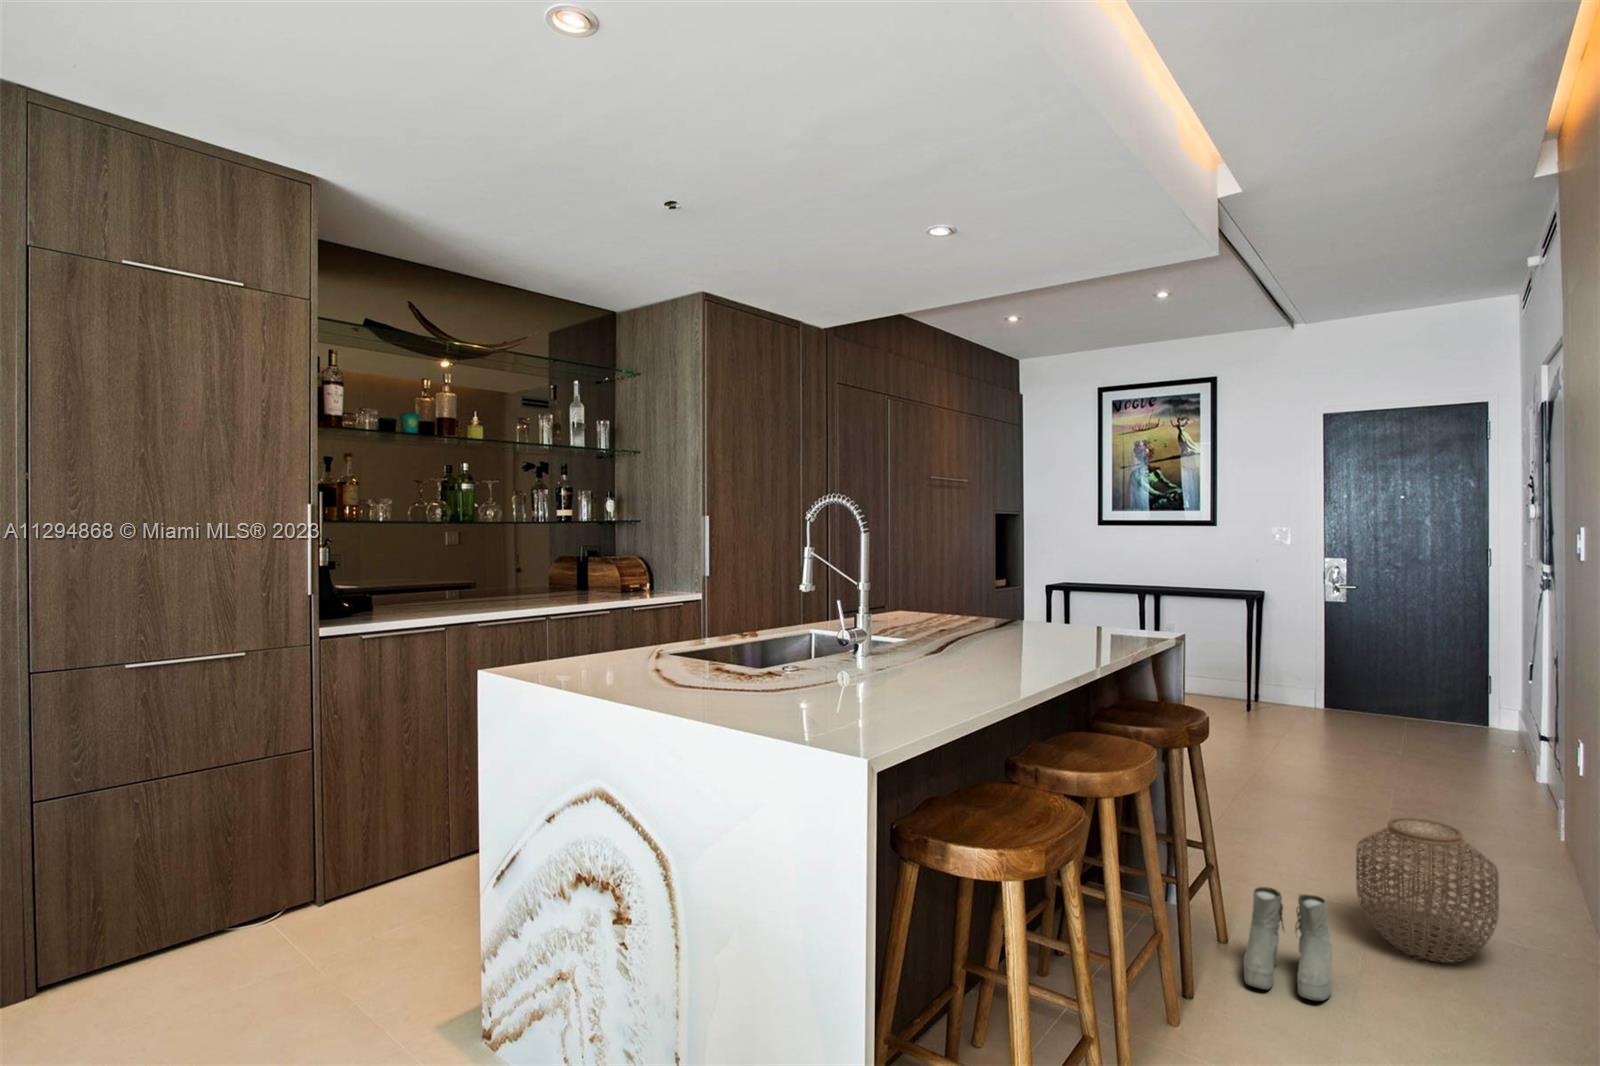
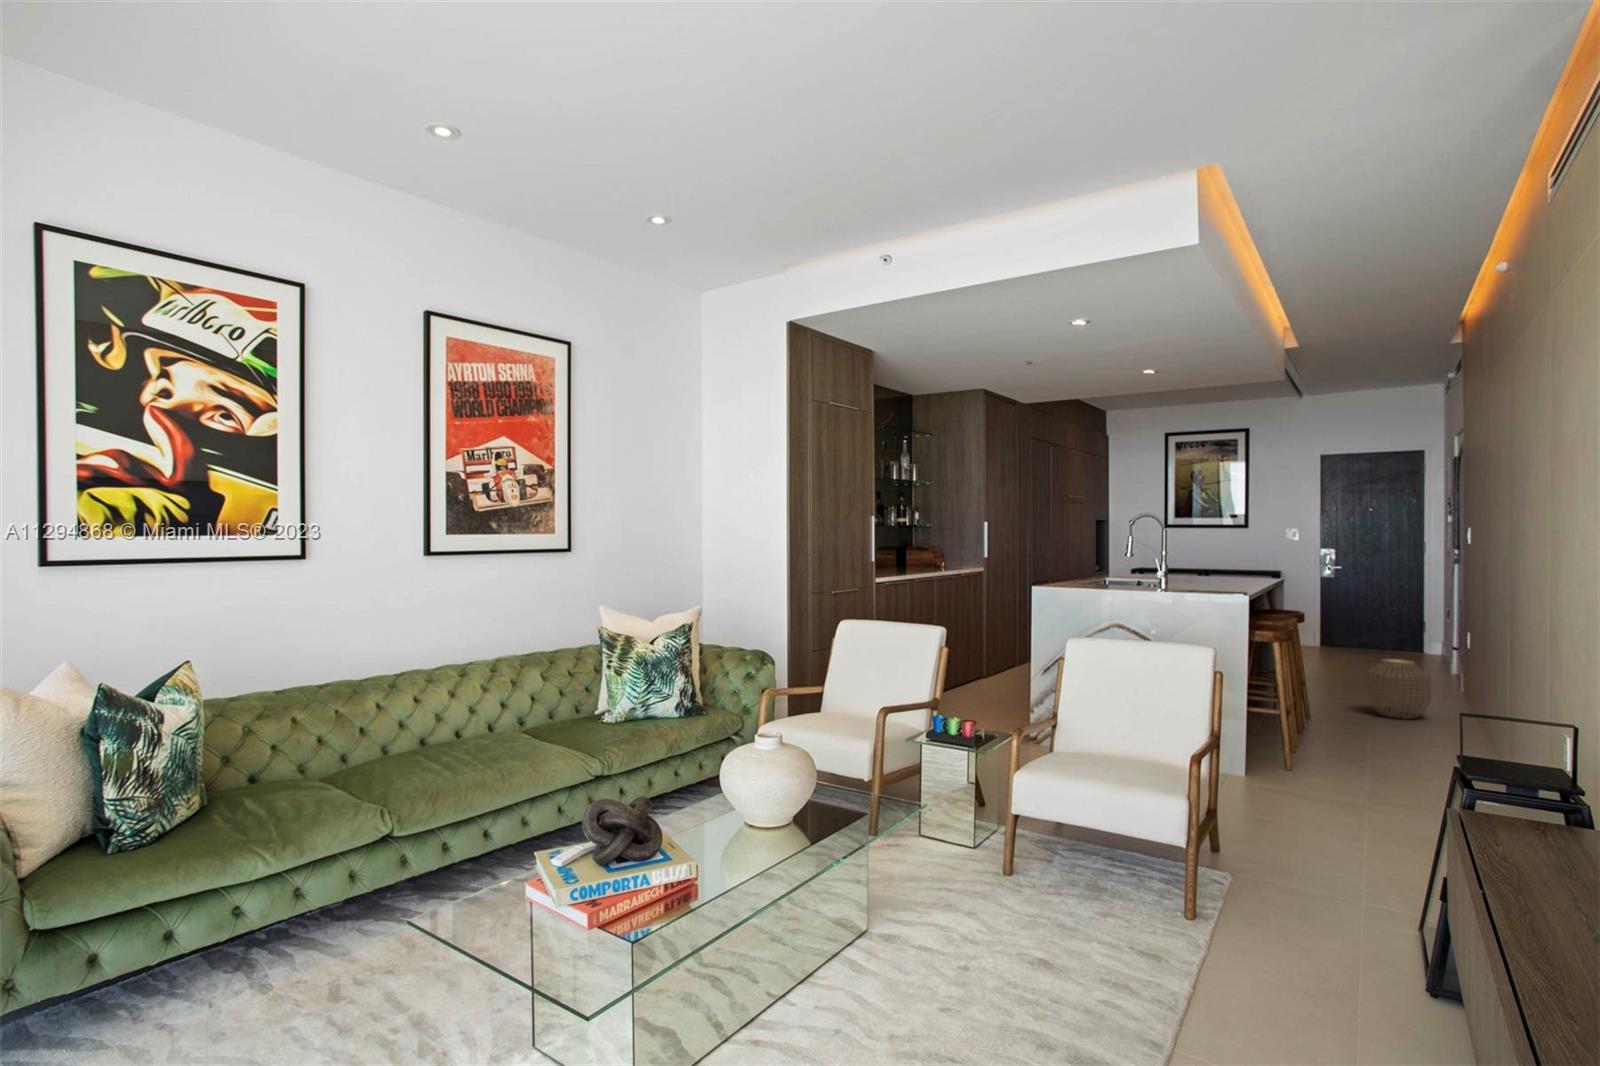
boots: present [1244,887,1332,1001] -> none [1321,685,1361,725]

